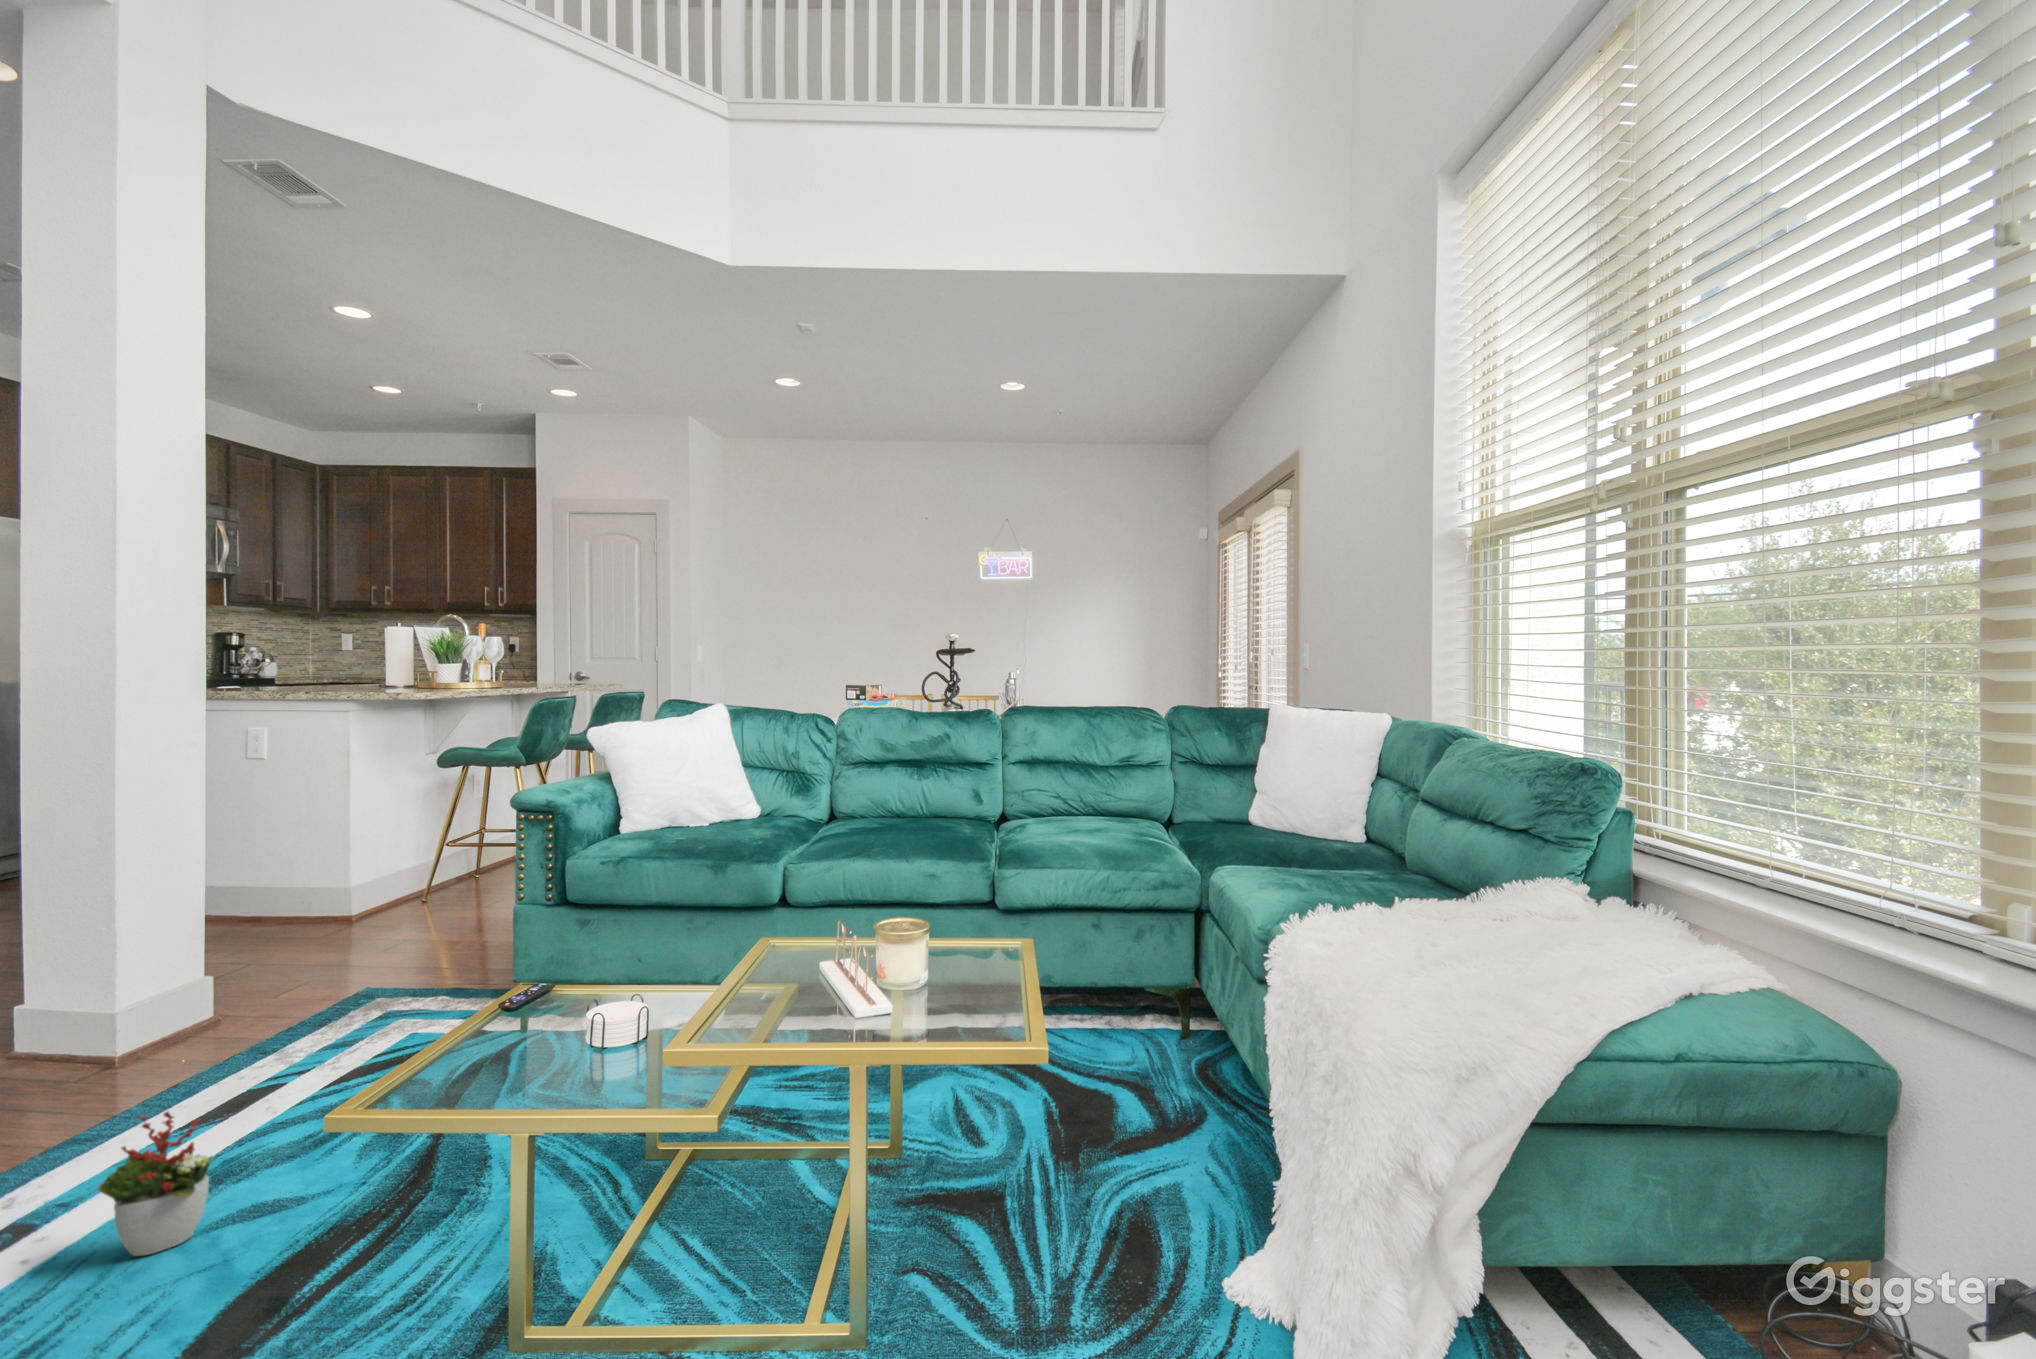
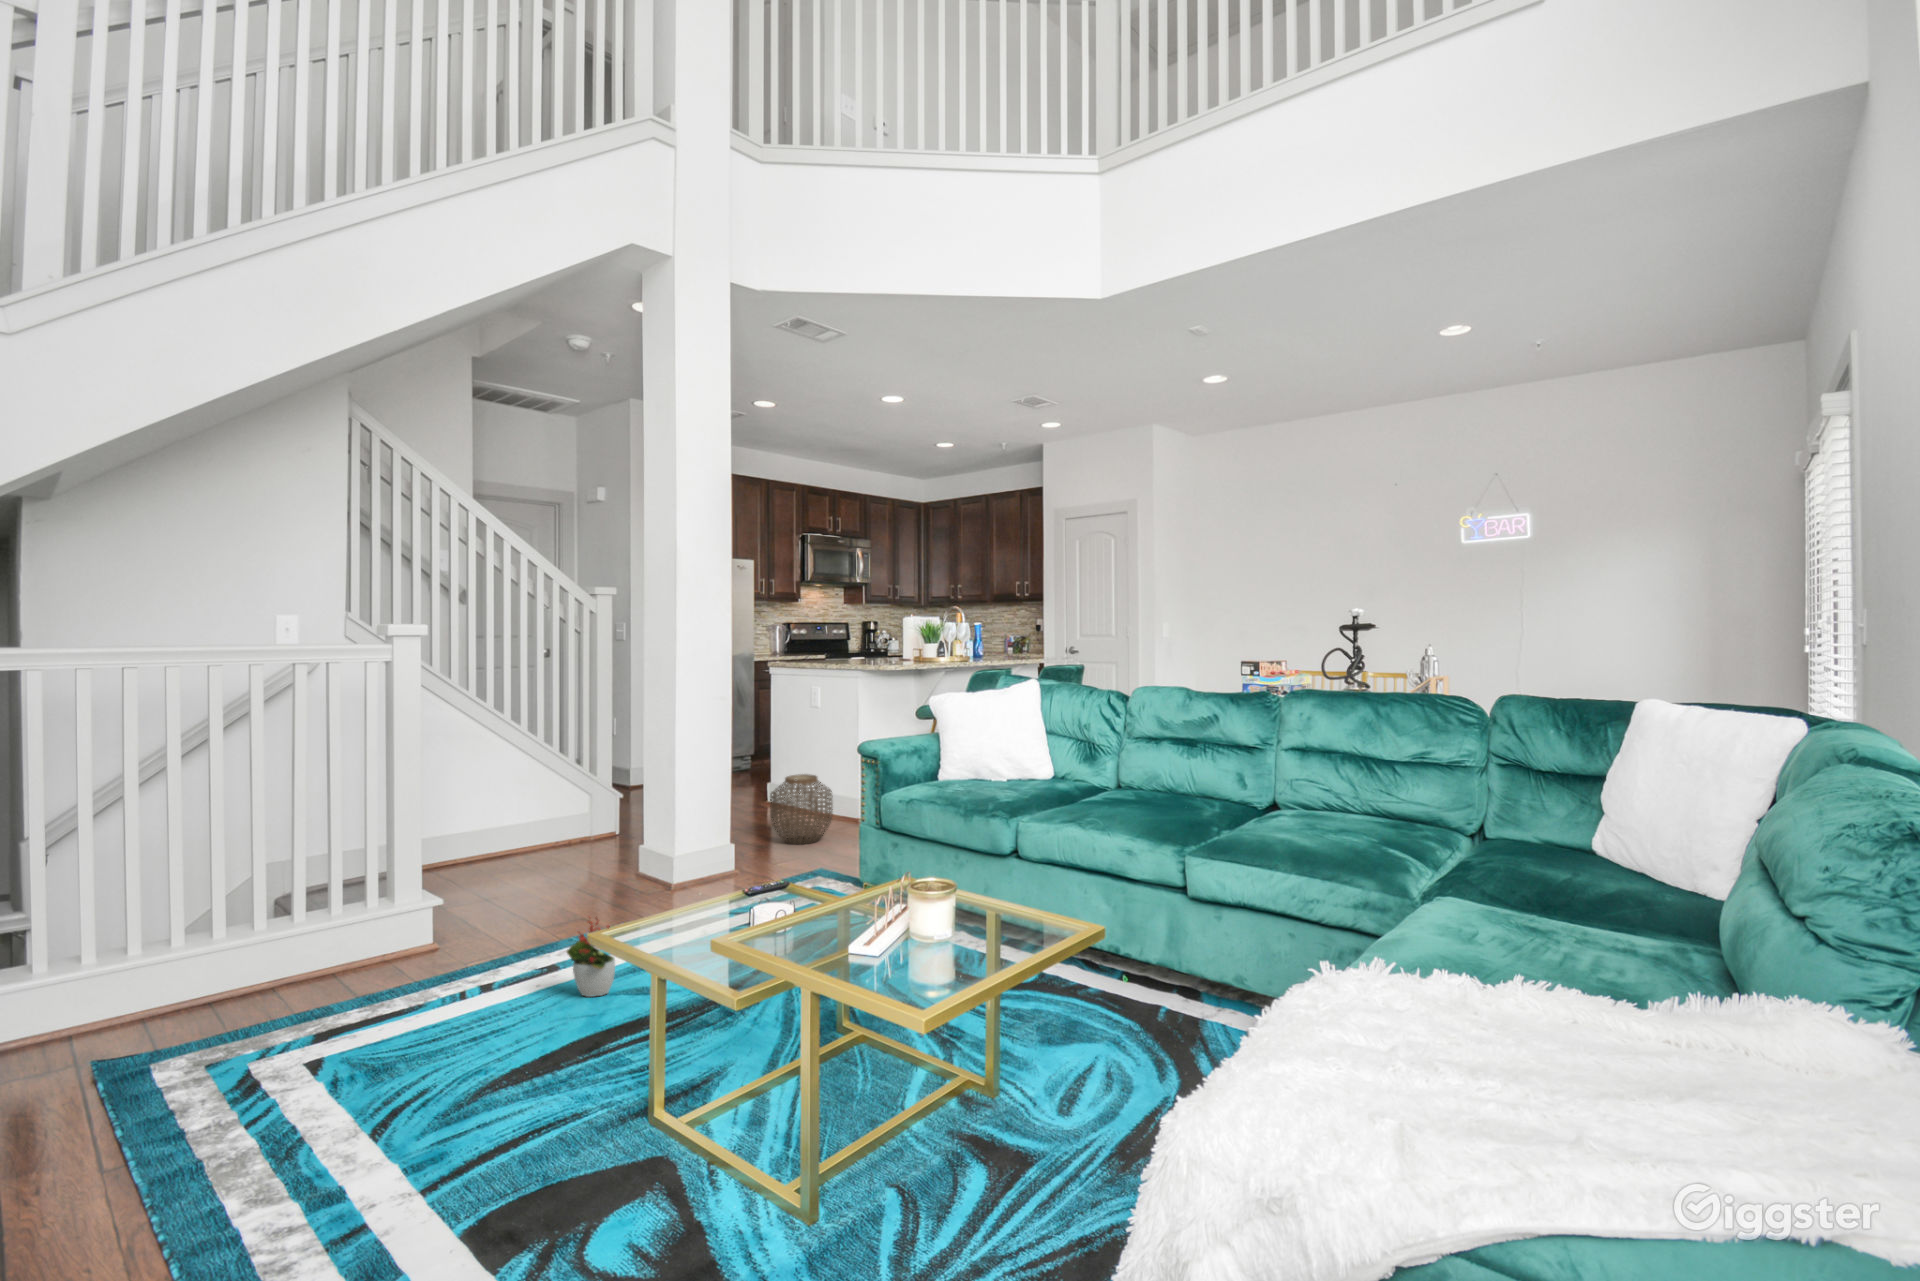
woven basket: none [258,854,375,962] -> present [770,774,833,844]

